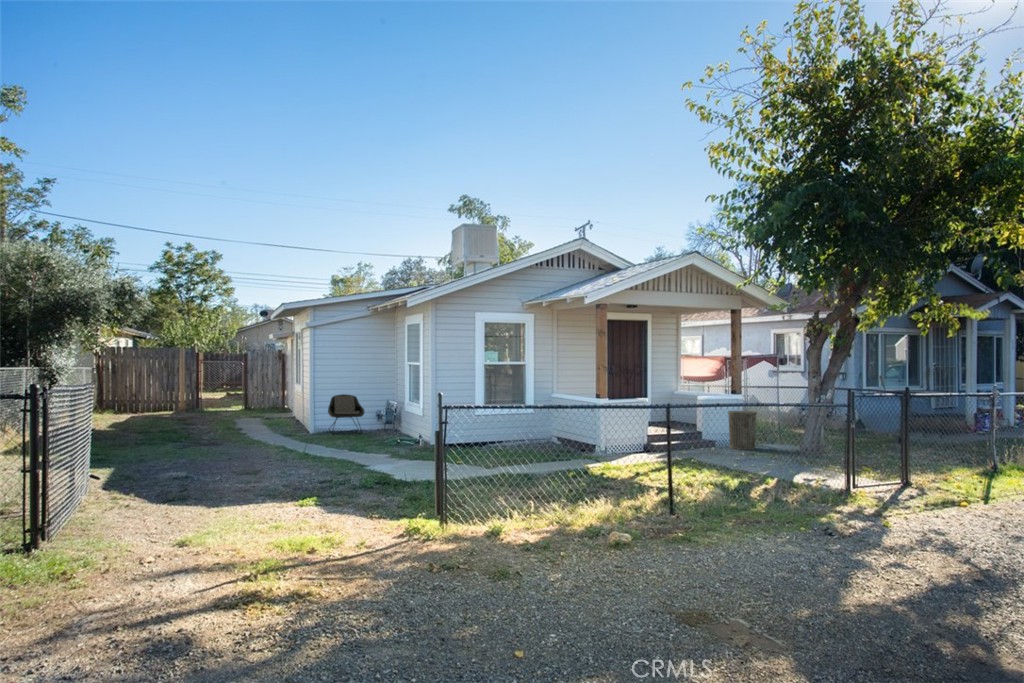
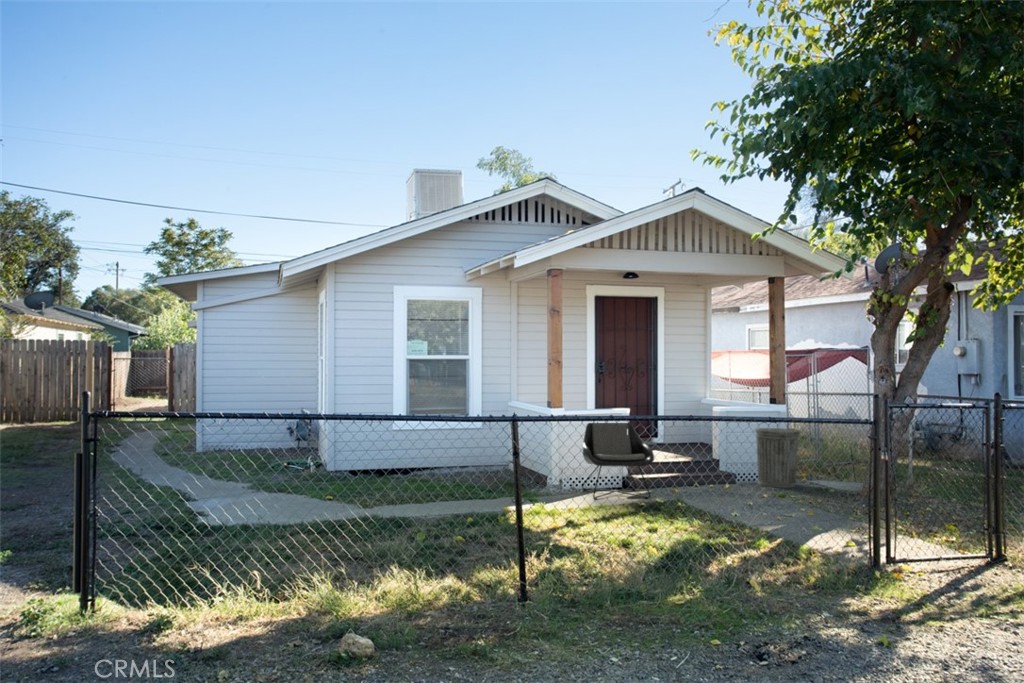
lounge chair: present [328,394,364,434] -> present [582,422,654,499]

